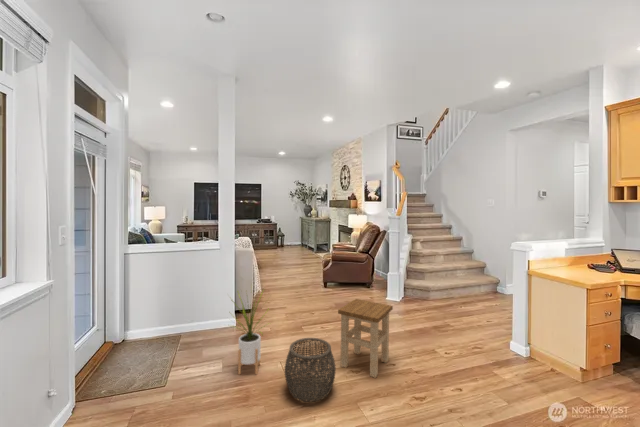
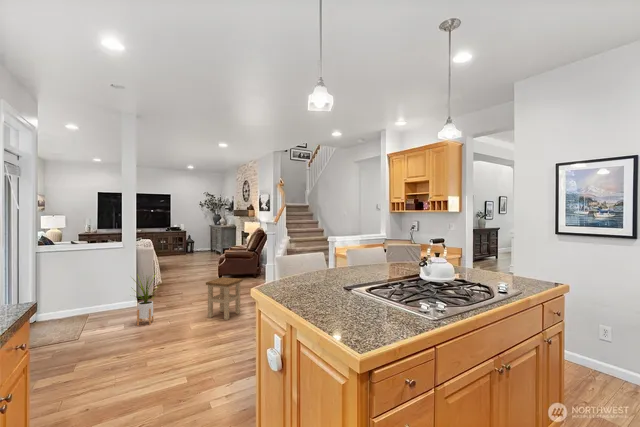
woven basket: present [285,338,336,402] -> none [167,298,200,332]

